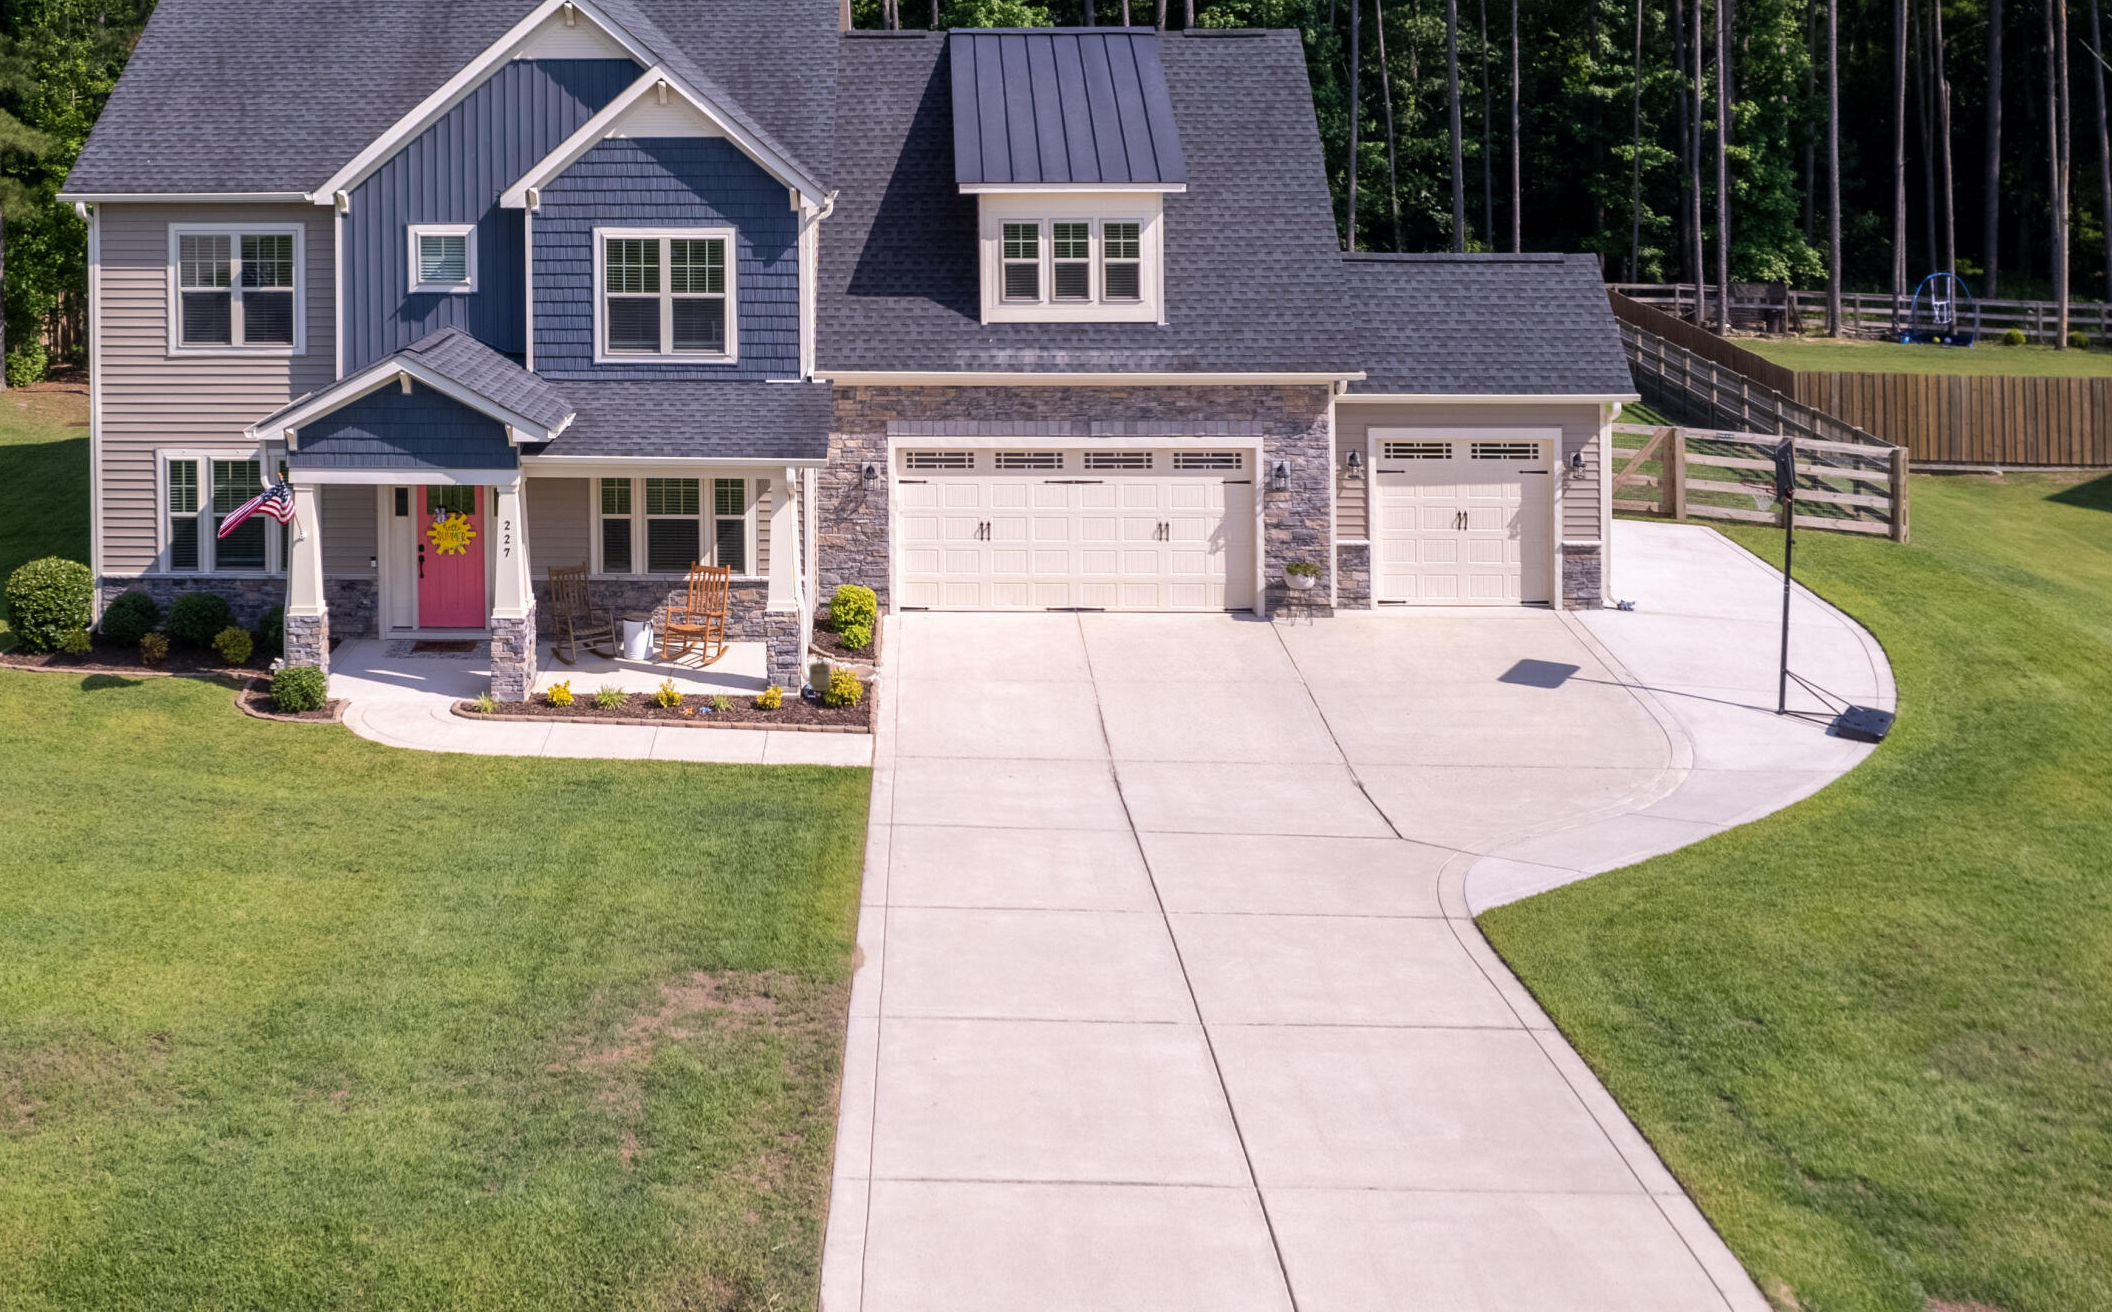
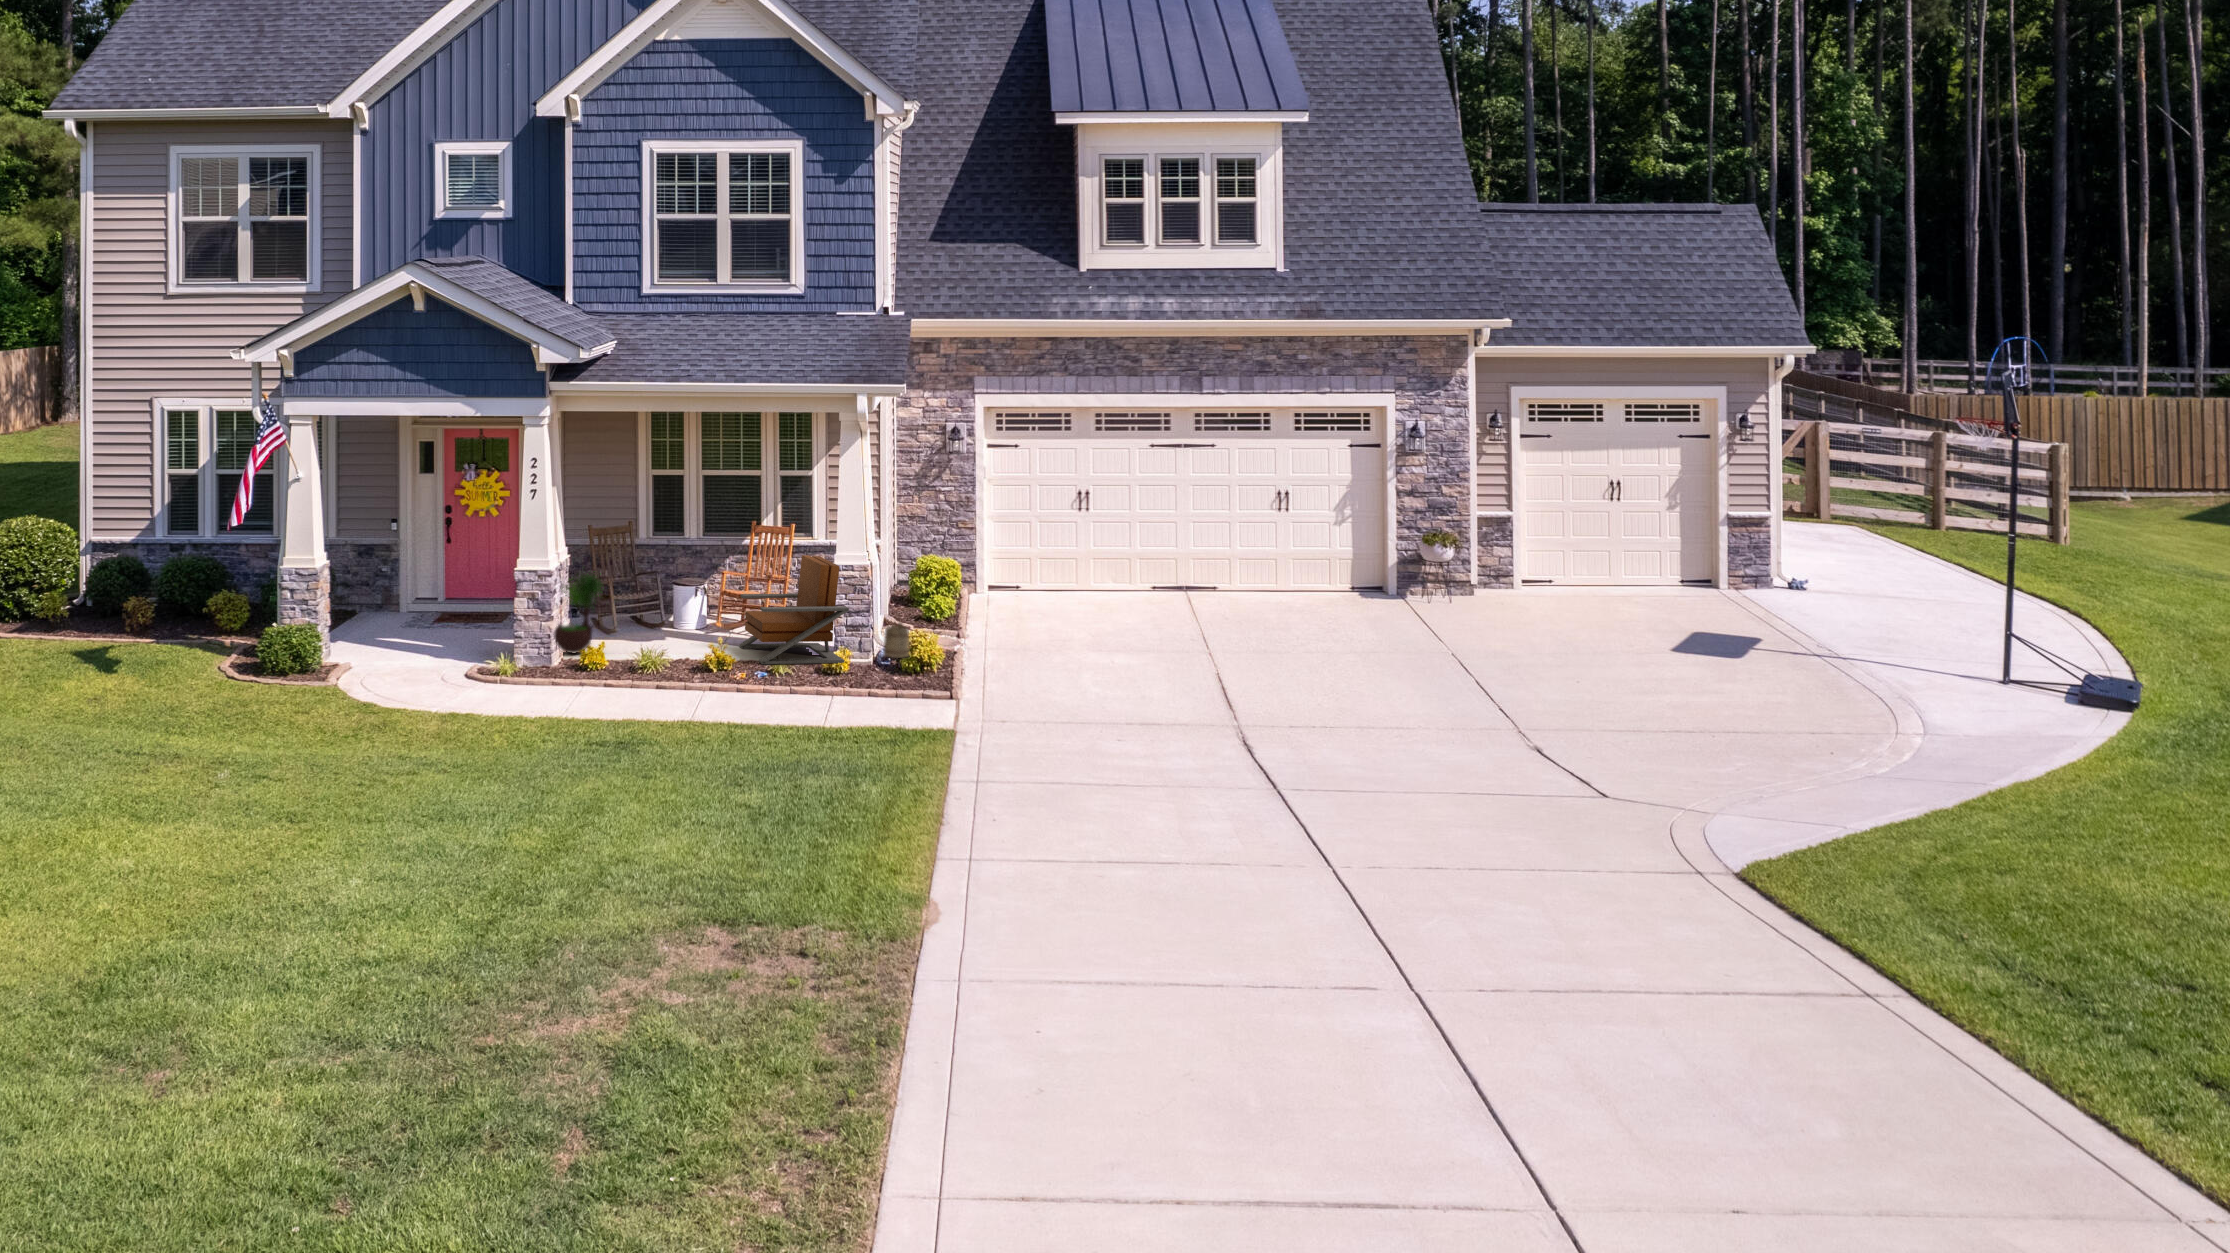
lounge chair: none [685,602,777,701] -> present [739,555,849,664]
potted tree: none [525,619,568,692] -> present [554,573,602,653]

